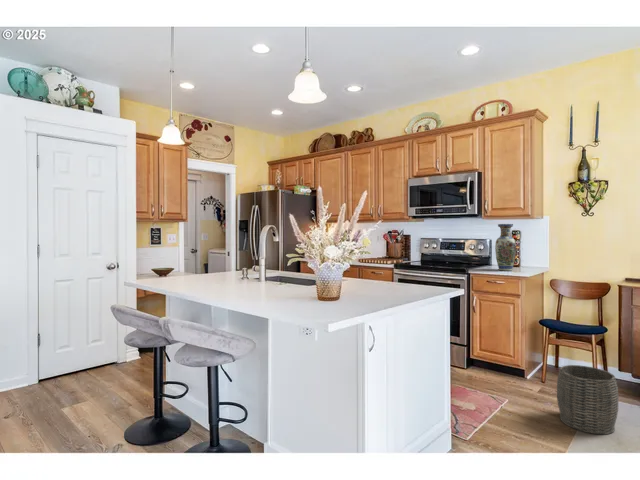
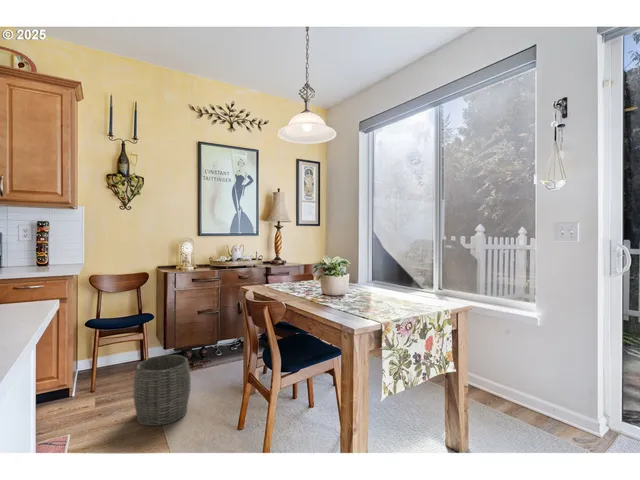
vase: present [495,224,516,271] -> none [22,210,53,270]

